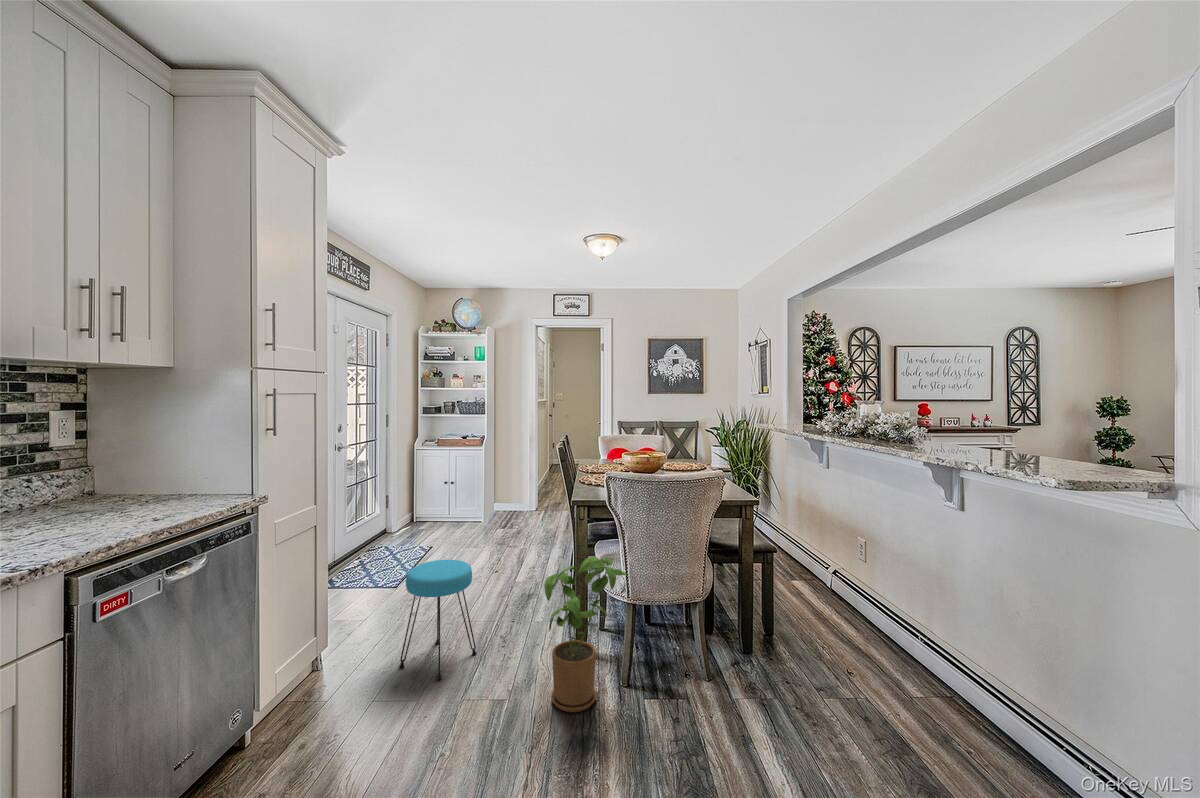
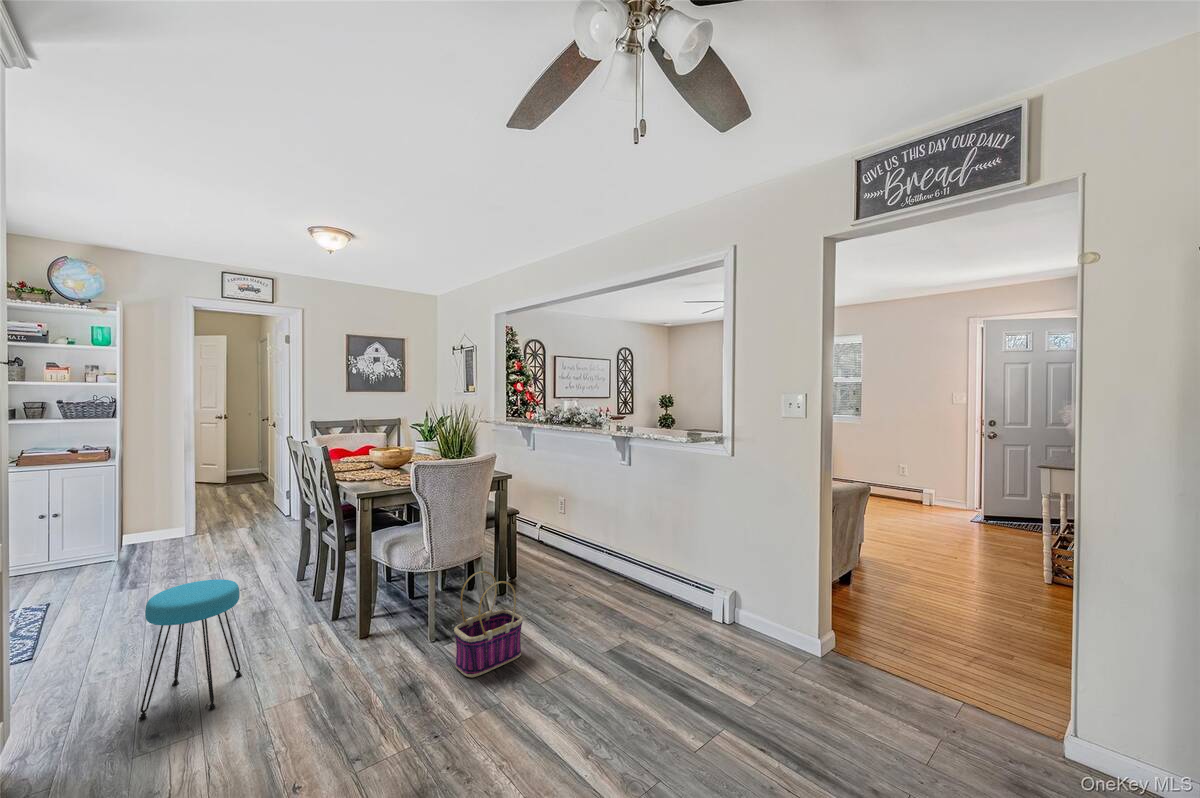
house plant: present [544,556,627,712] -> none [348,535,428,678]
basket: none [638,624,729,764] -> present [454,571,523,677]

